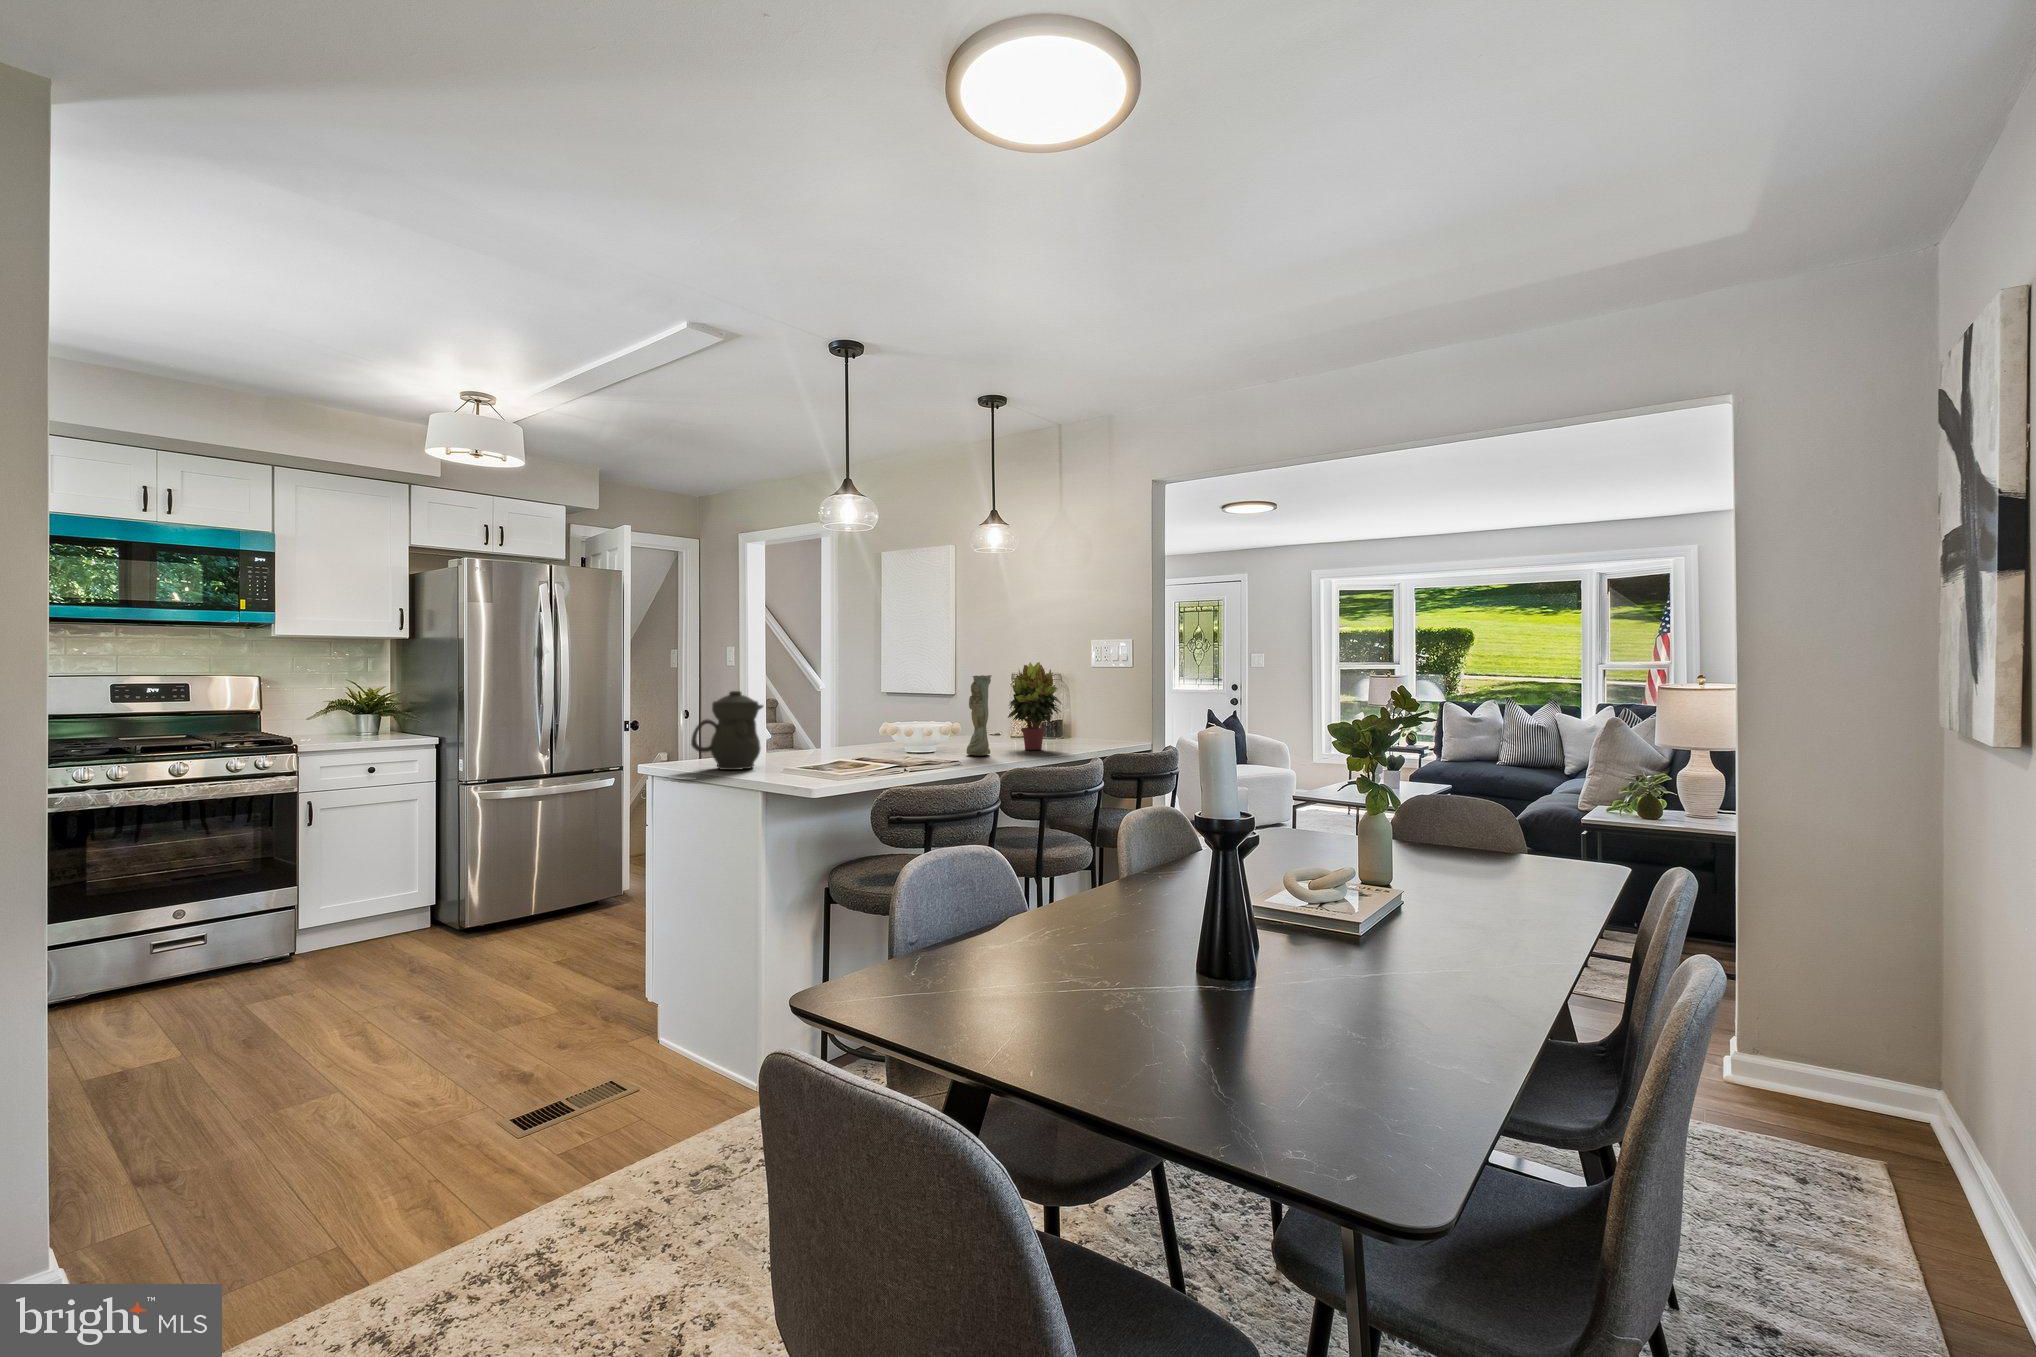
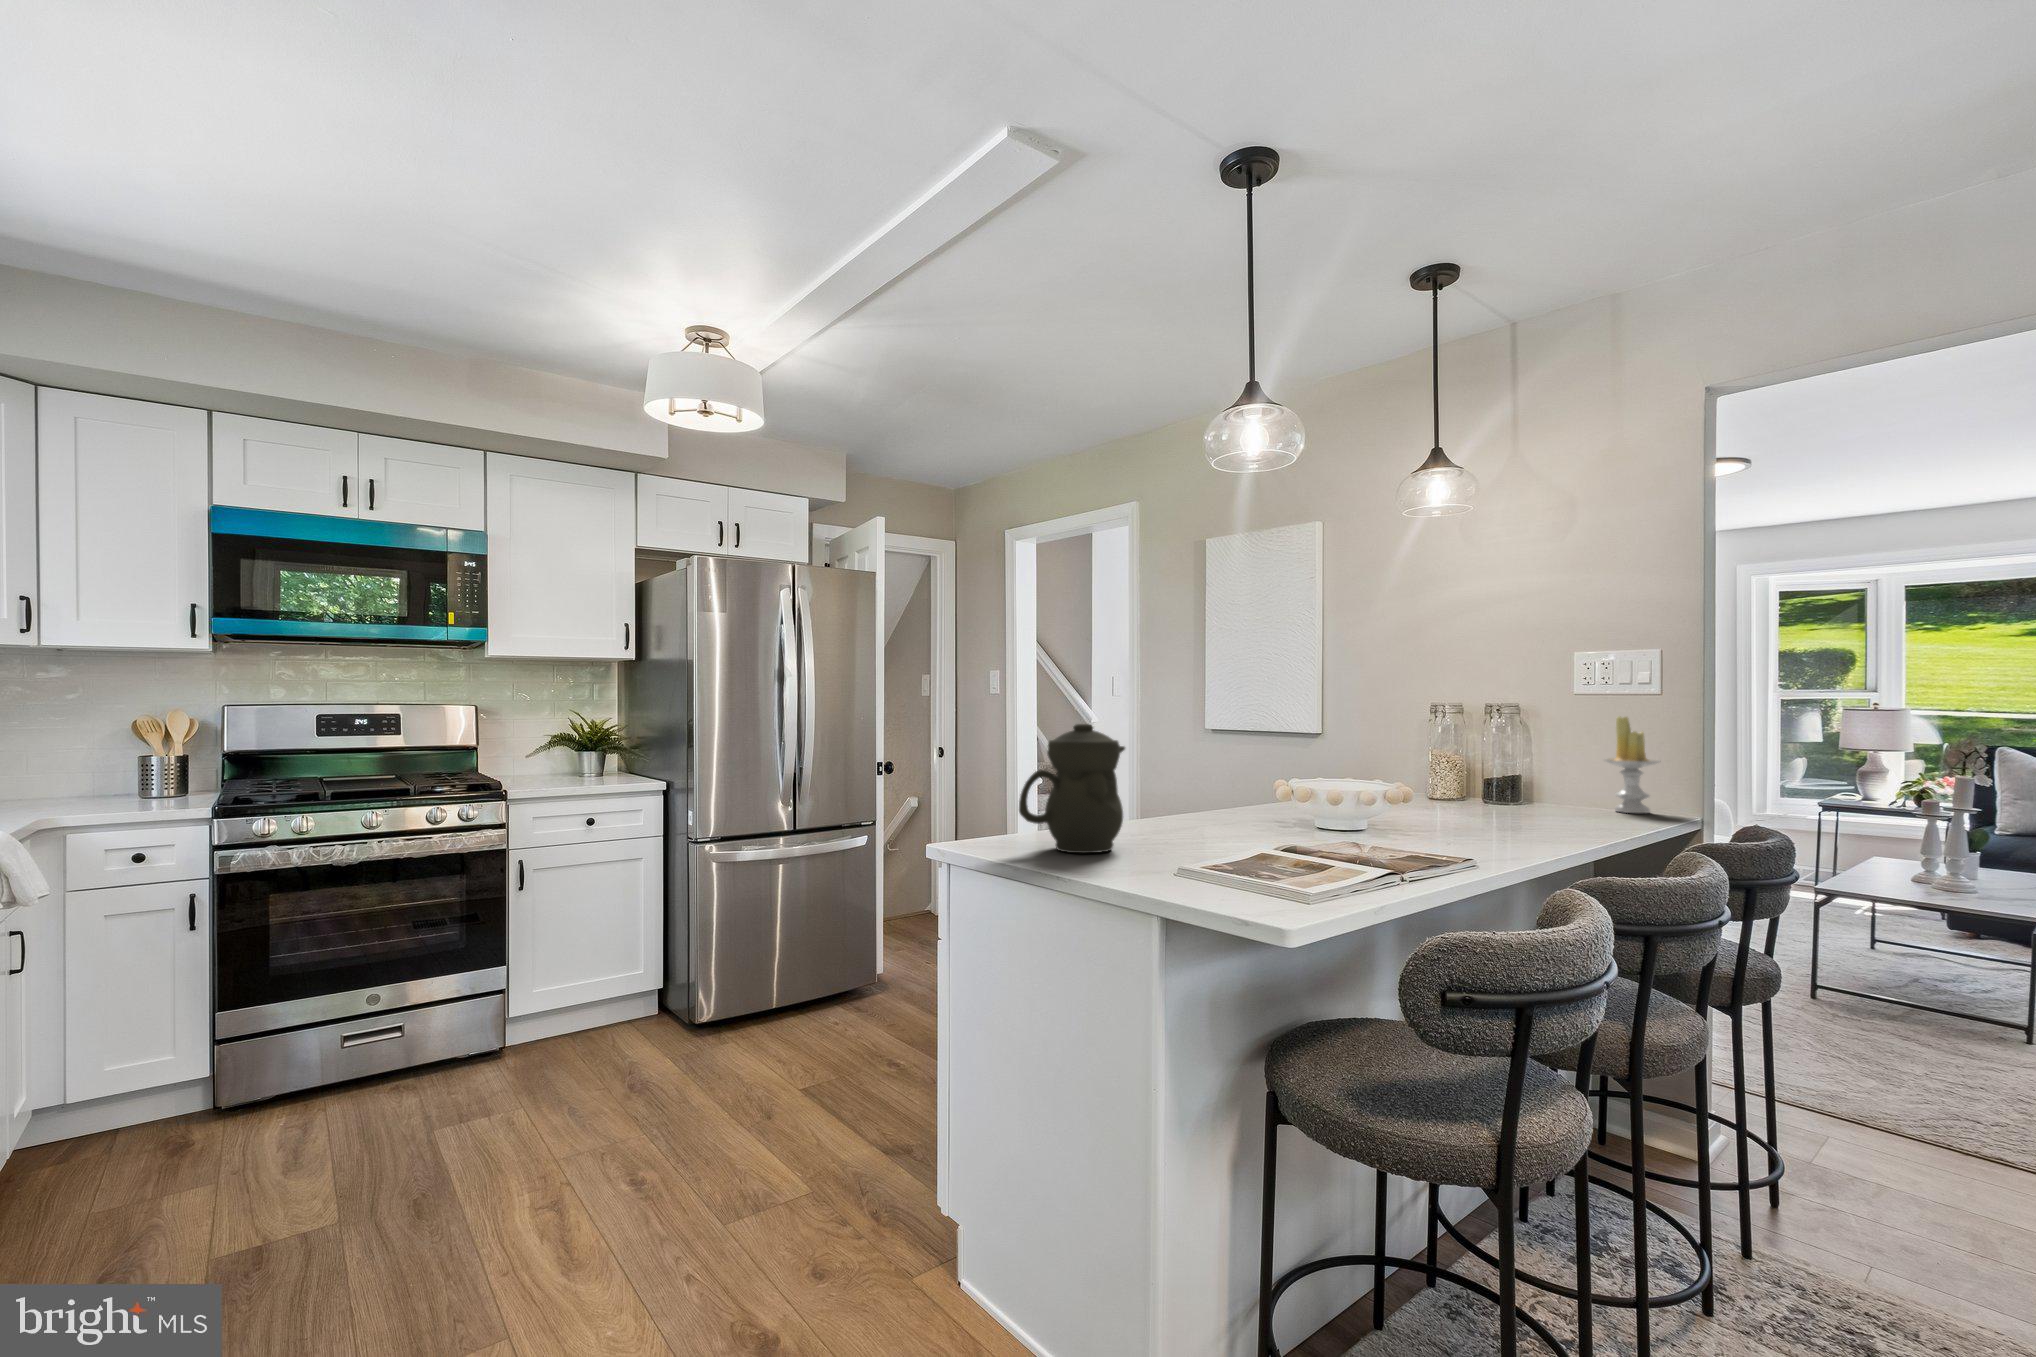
potted plant: present [1008,662,1061,750] -> none [1465,677,1569,818]
vase: present [967,675,991,756] -> none [1424,698,1465,829]
candle: none [1096,686,1126,747] -> present [1604,717,1660,813]

